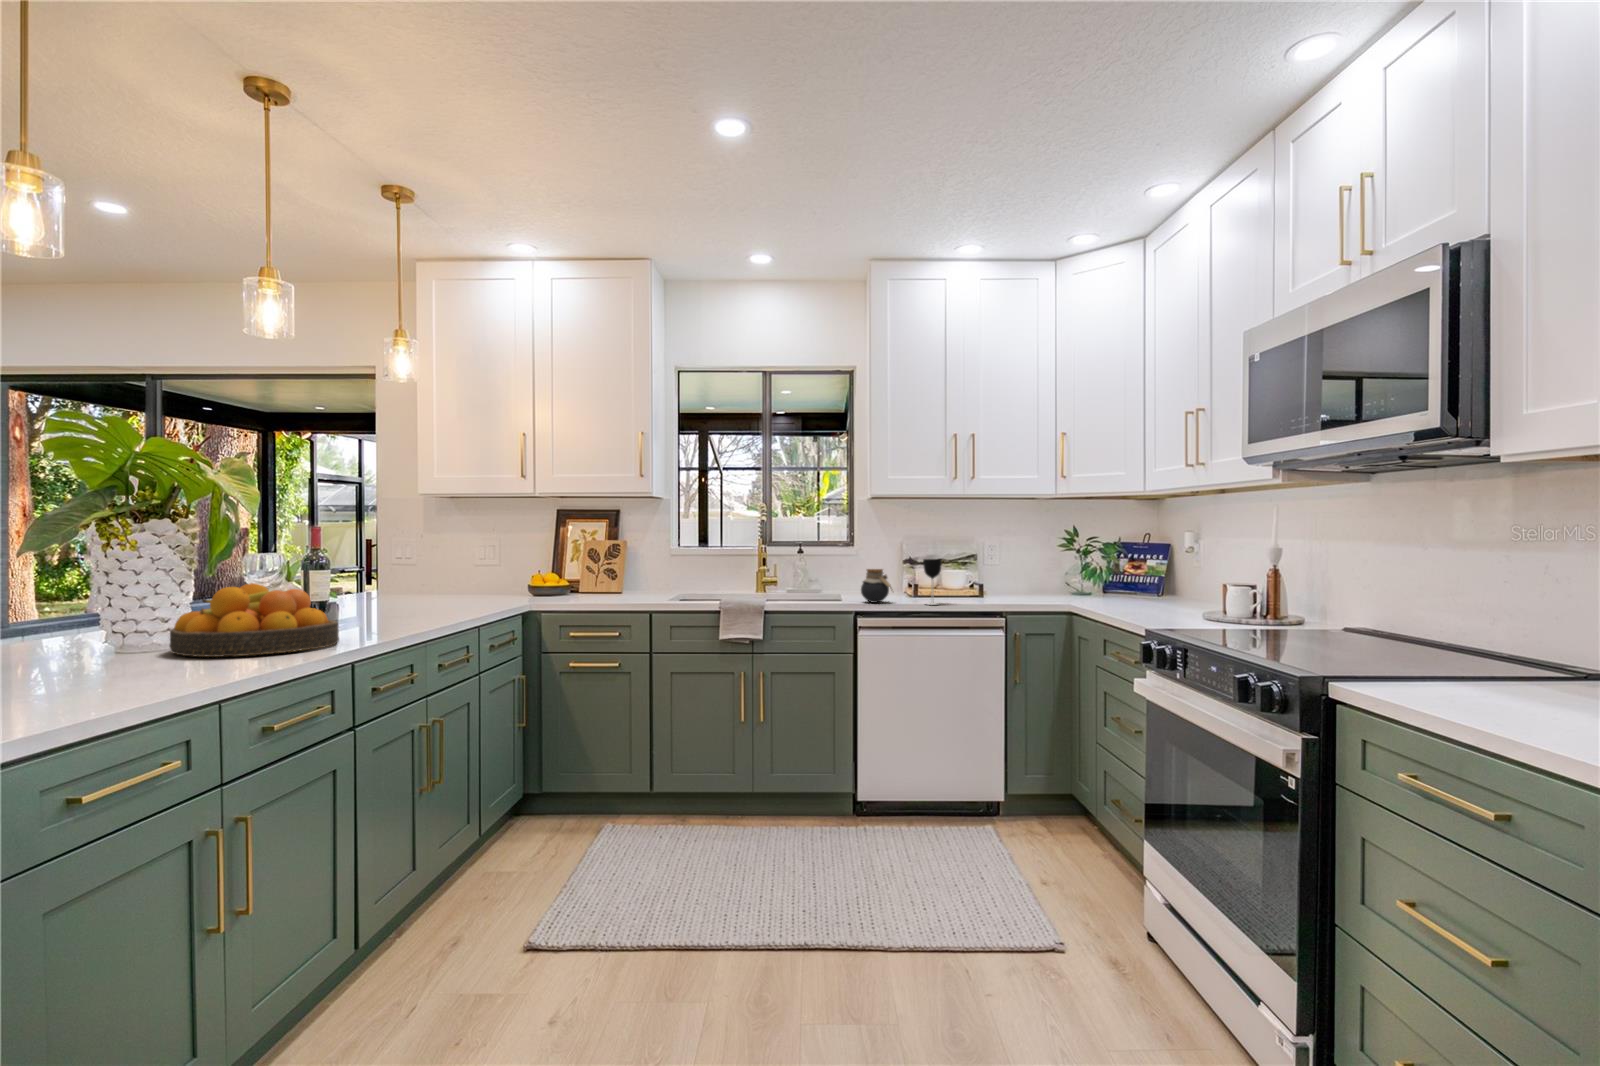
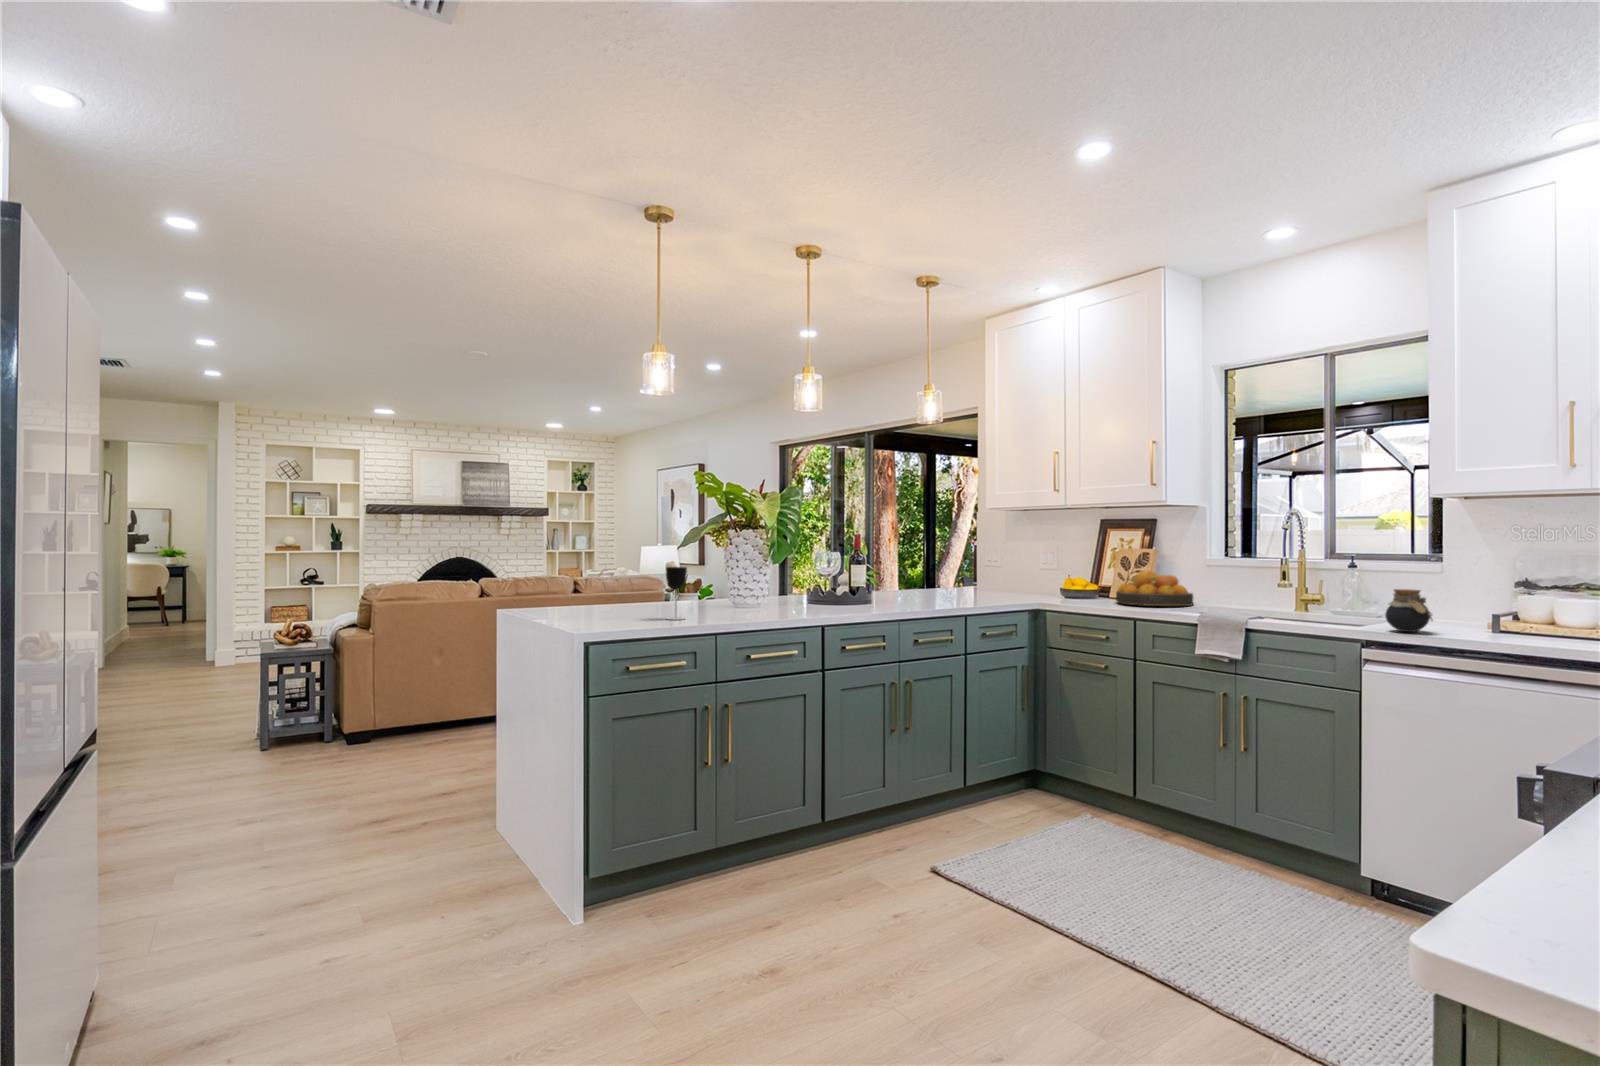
wine glass: present [923,559,942,605] -> present [666,567,687,620]
fruit bowl: present [170,583,339,657] -> present [1116,571,1193,606]

